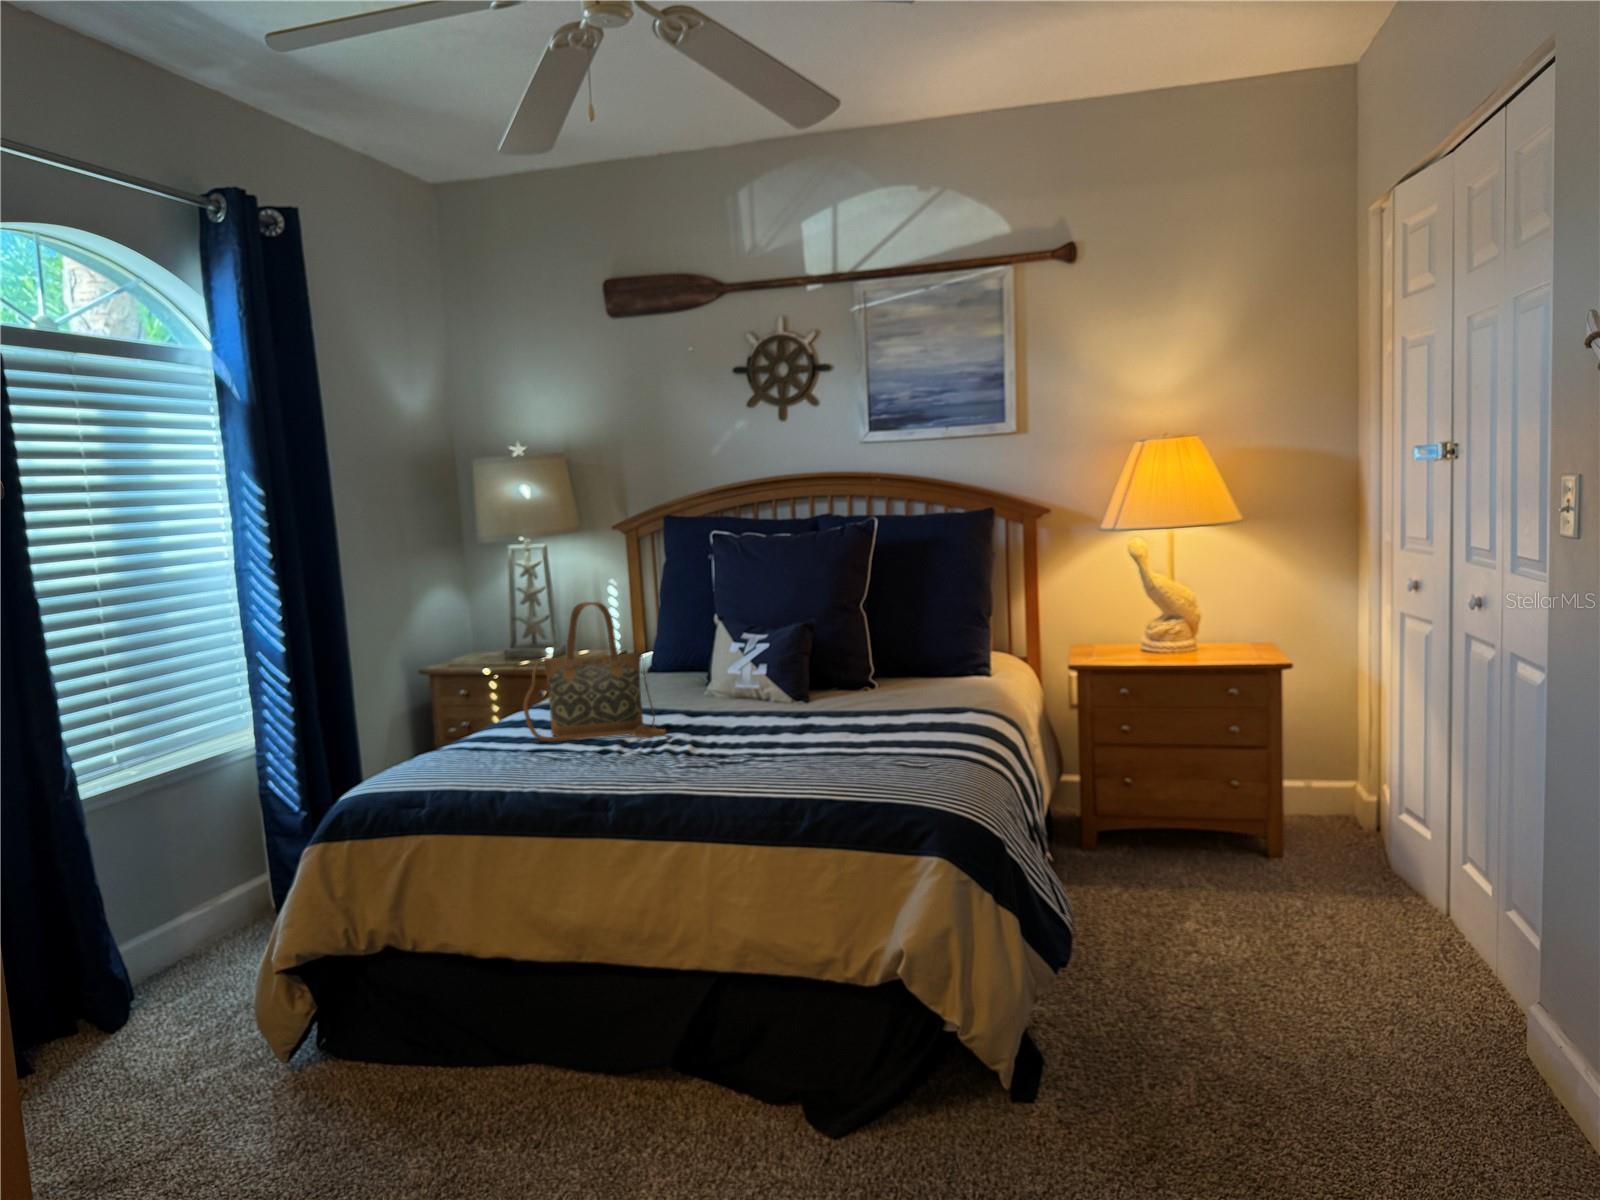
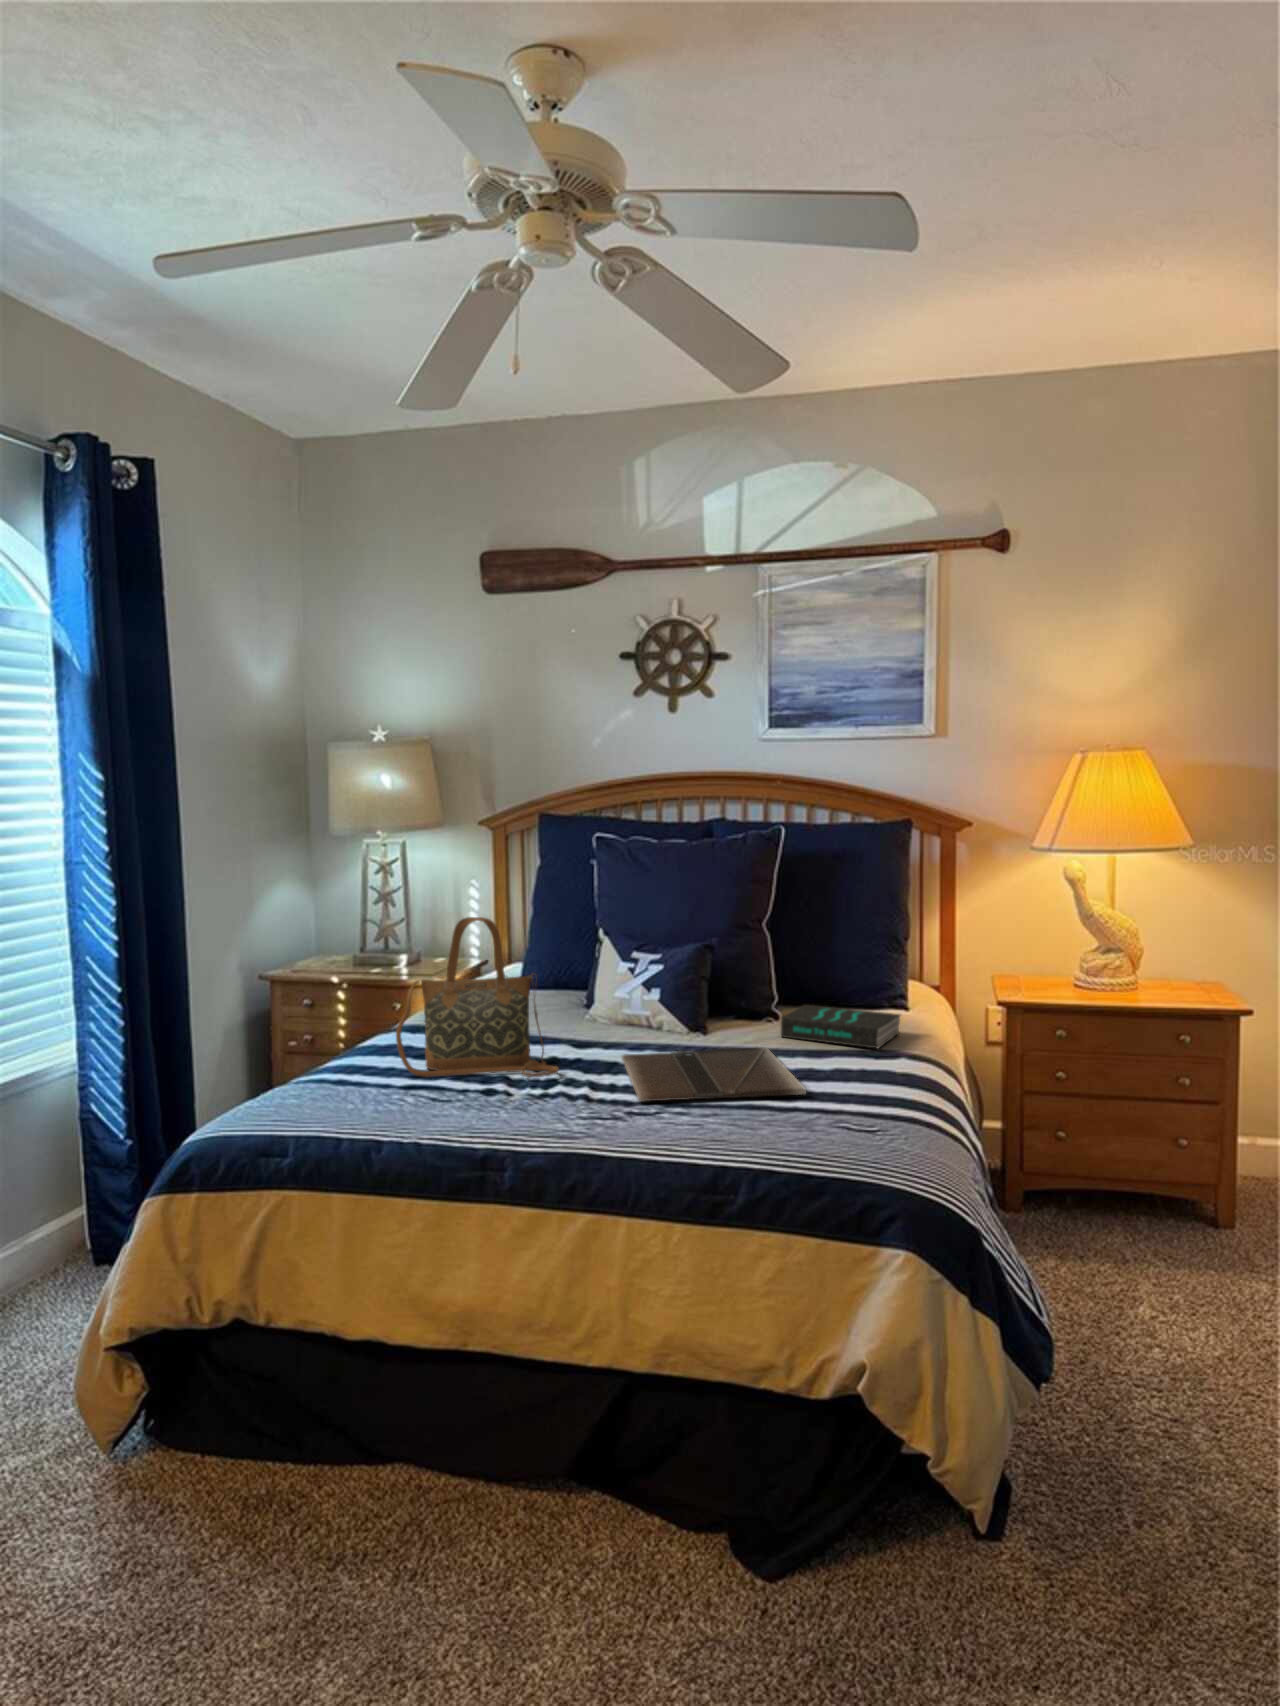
book: none [867,673,975,706] -> present [781,1005,901,1048]
laptop: none [724,709,877,754] -> present [622,1047,806,1102]

